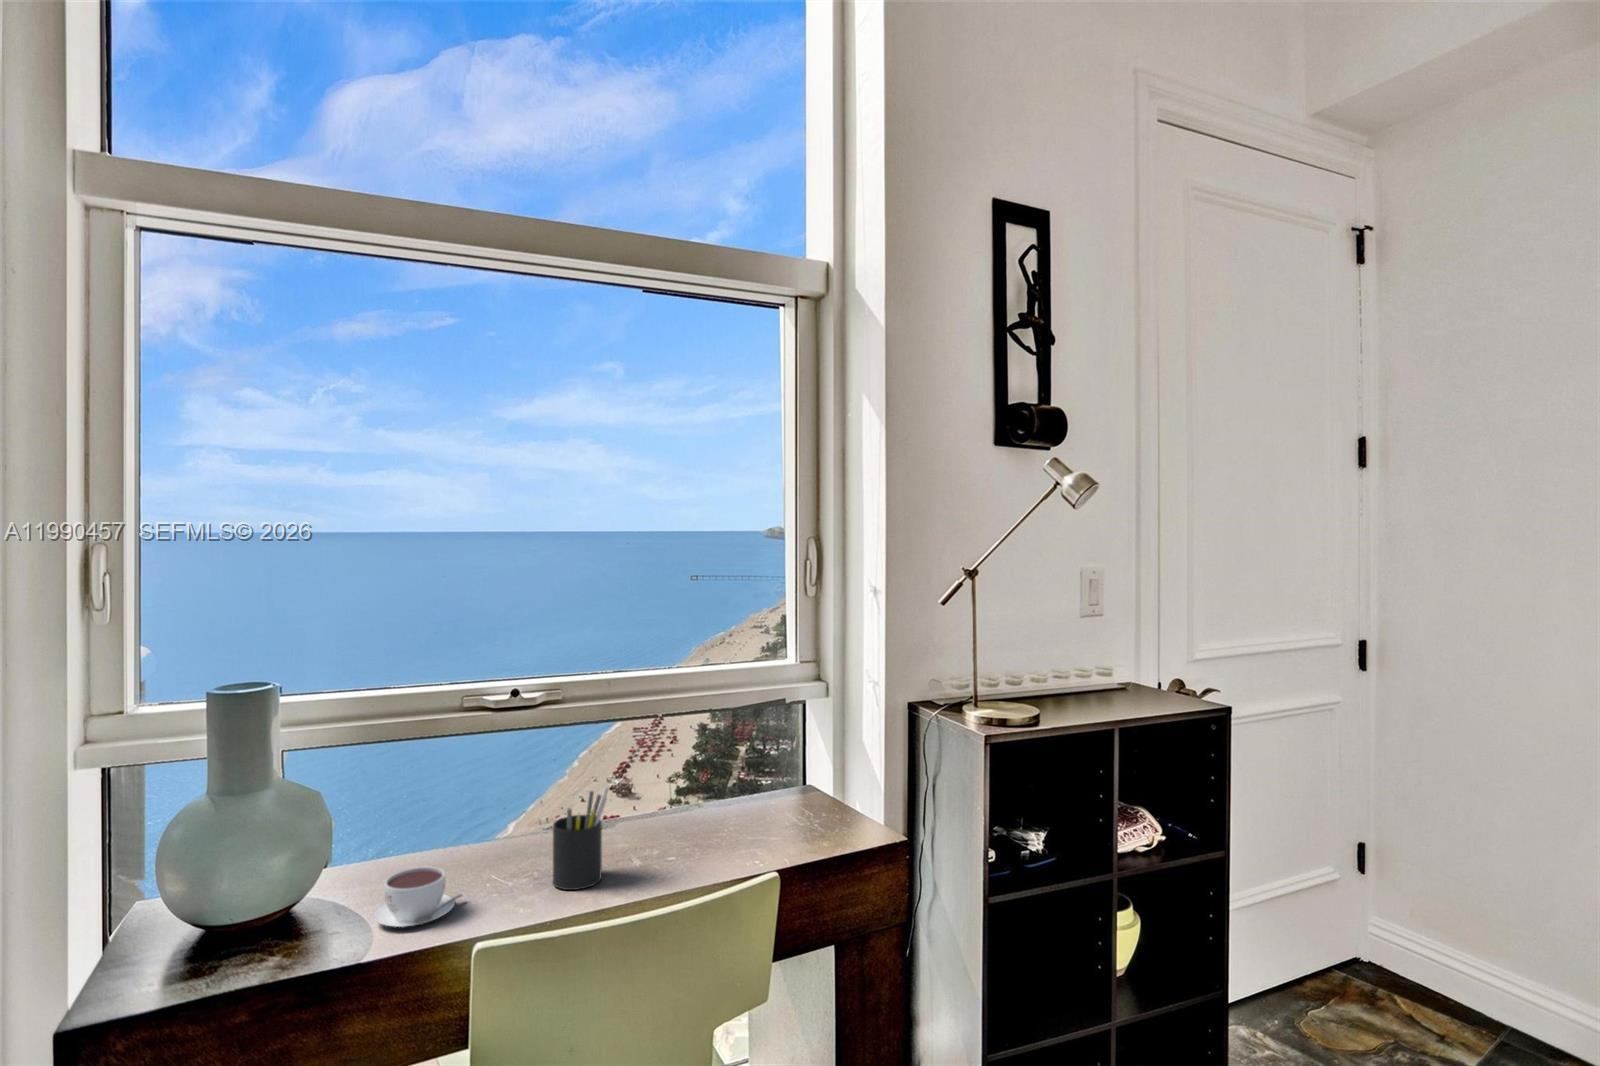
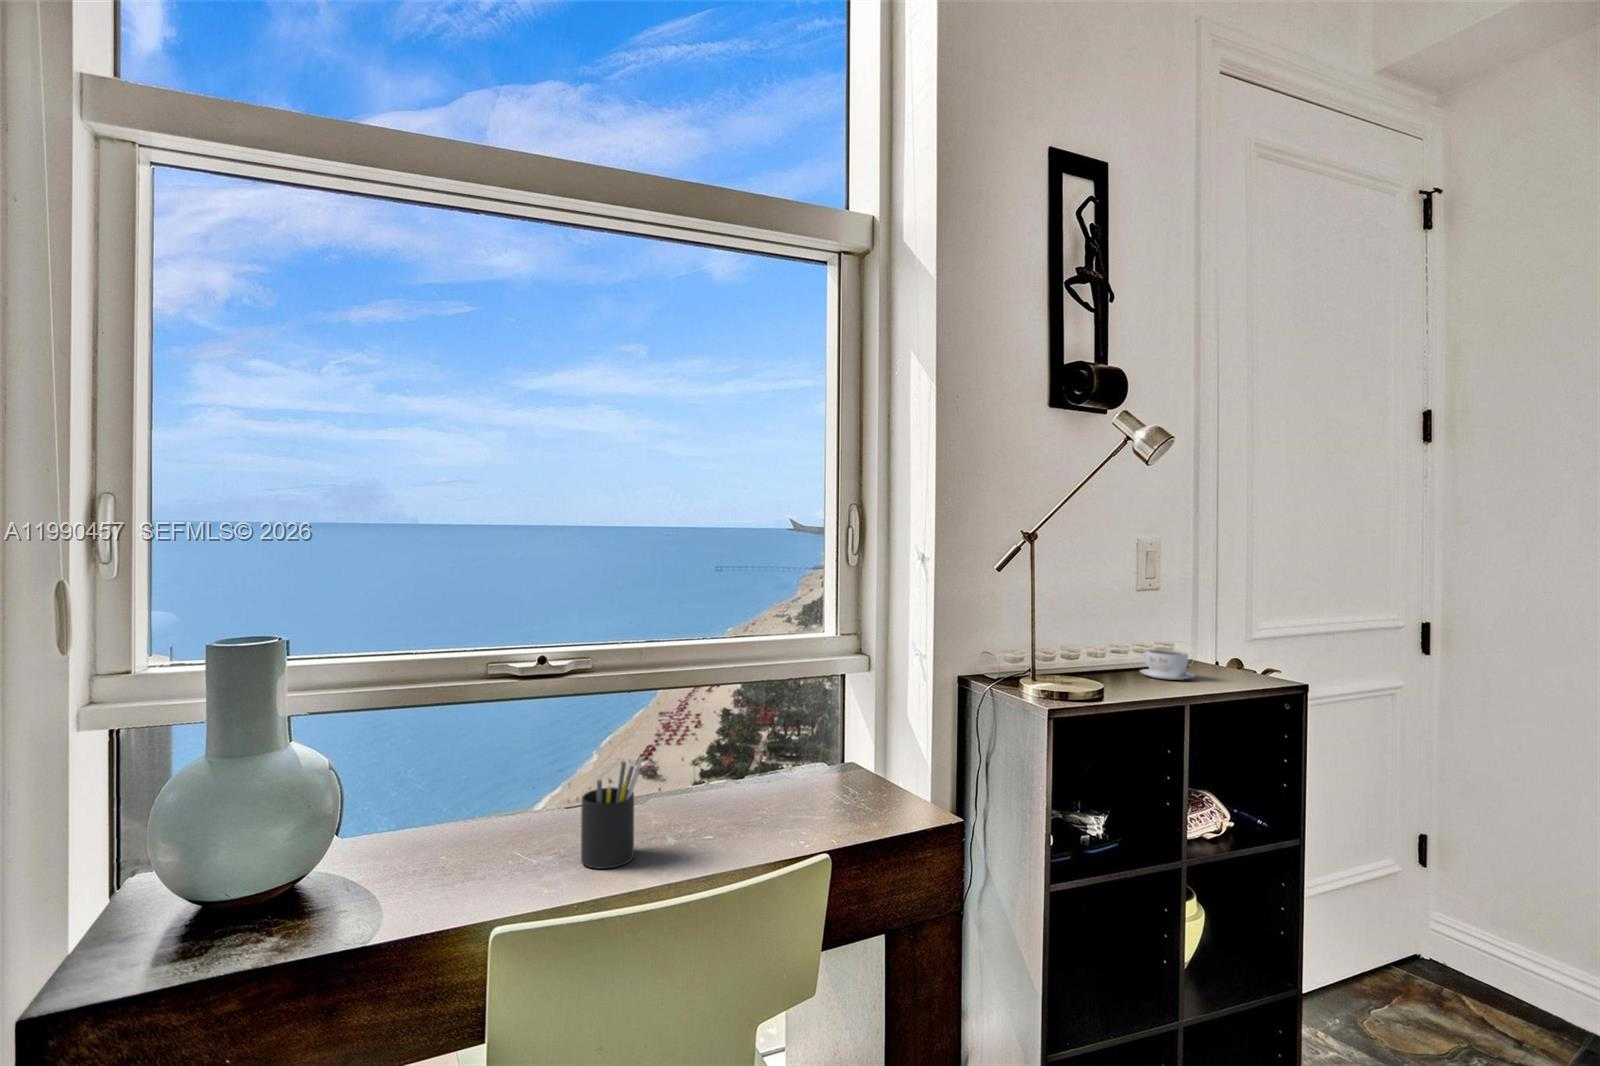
coffee cup: present [374,867,462,927] -> present [1140,649,1195,680]

